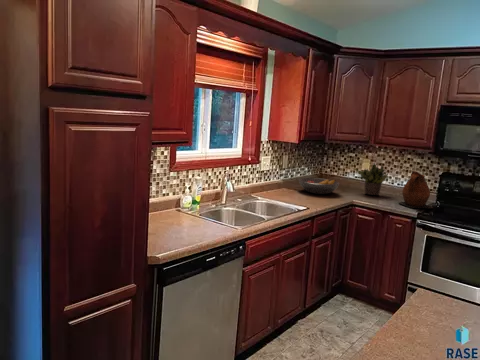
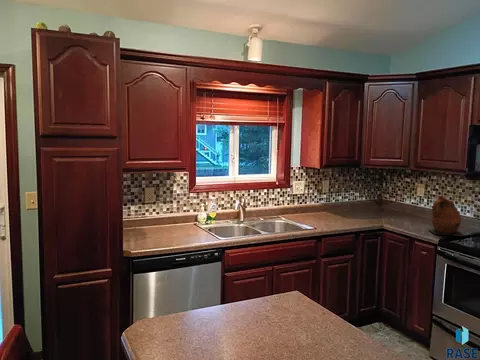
potted plant: present [355,163,388,195] -> none [393,187,432,221]
fruit bowl: present [299,178,340,194] -> none [334,202,375,218]

